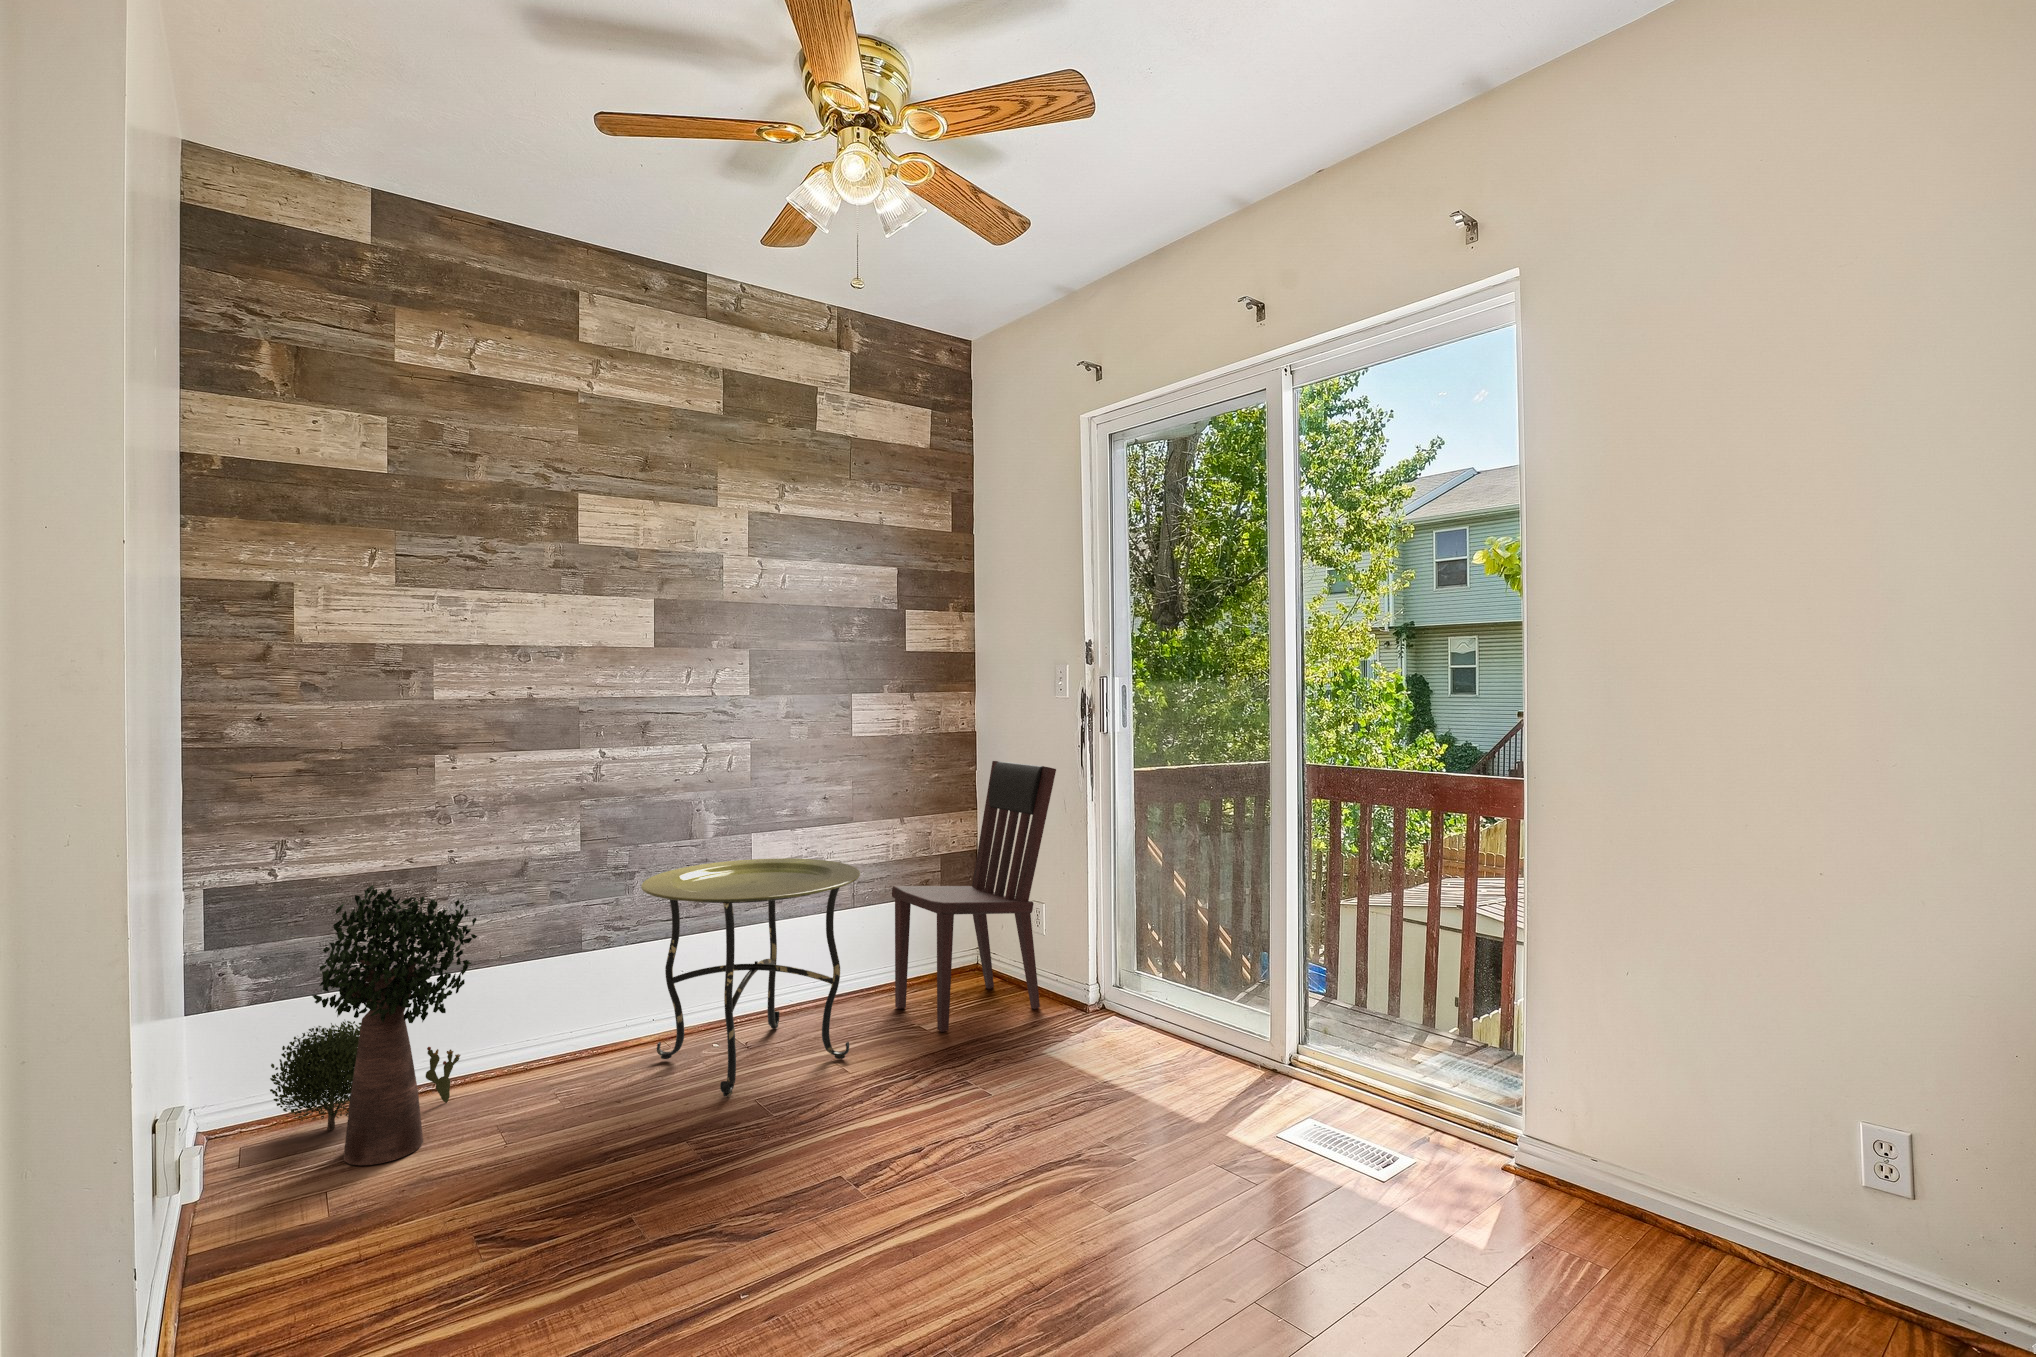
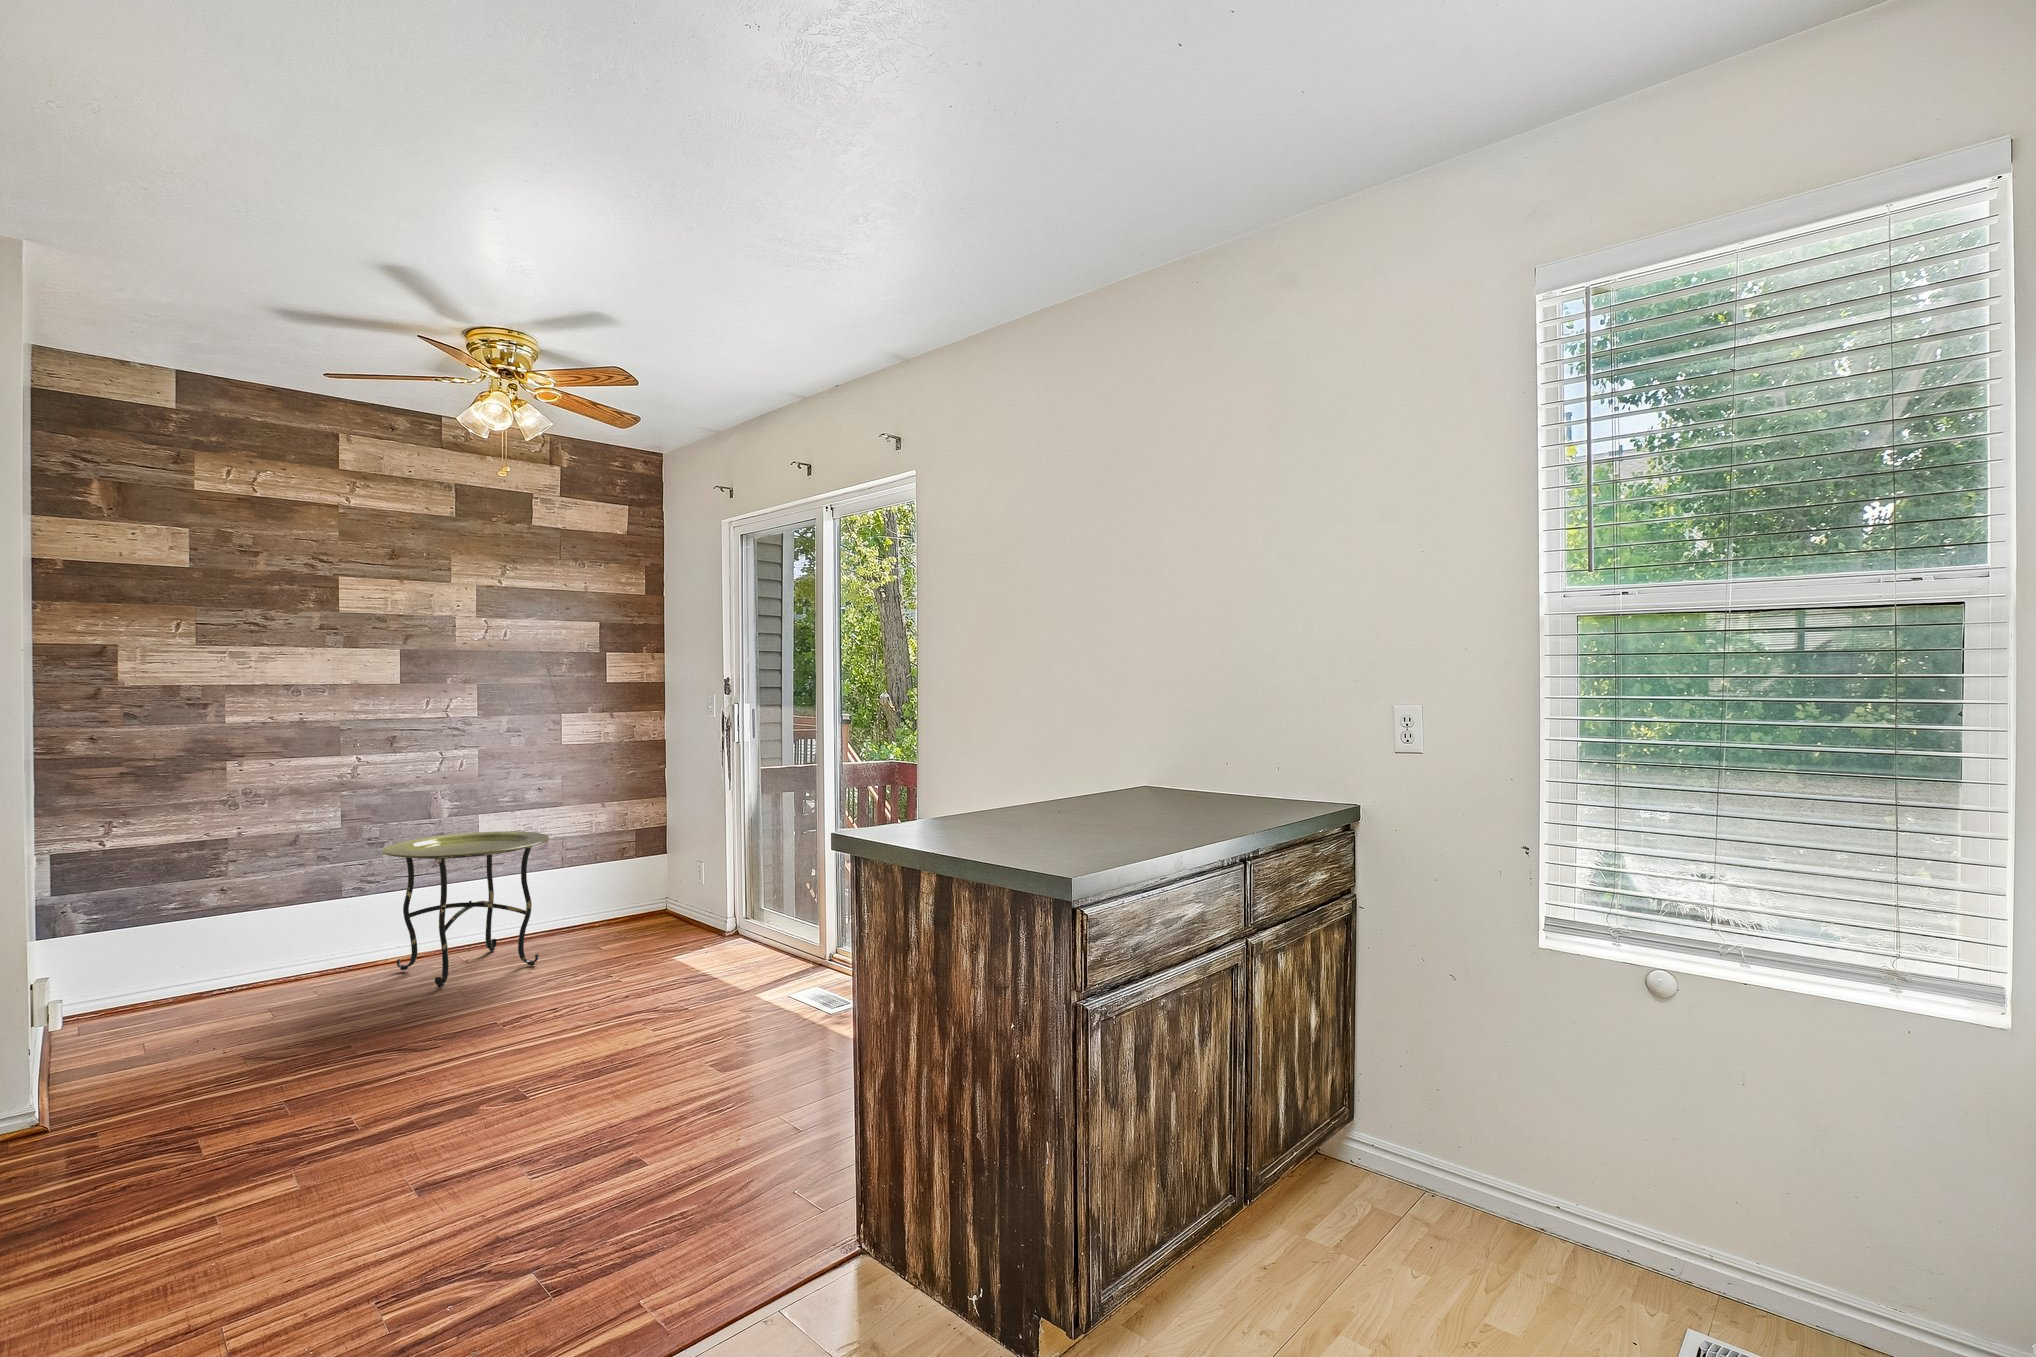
dining chair: present [892,761,1056,1032] -> none [586,761,707,948]
potted plant: present [270,885,477,1165] -> none [101,850,256,1032]

